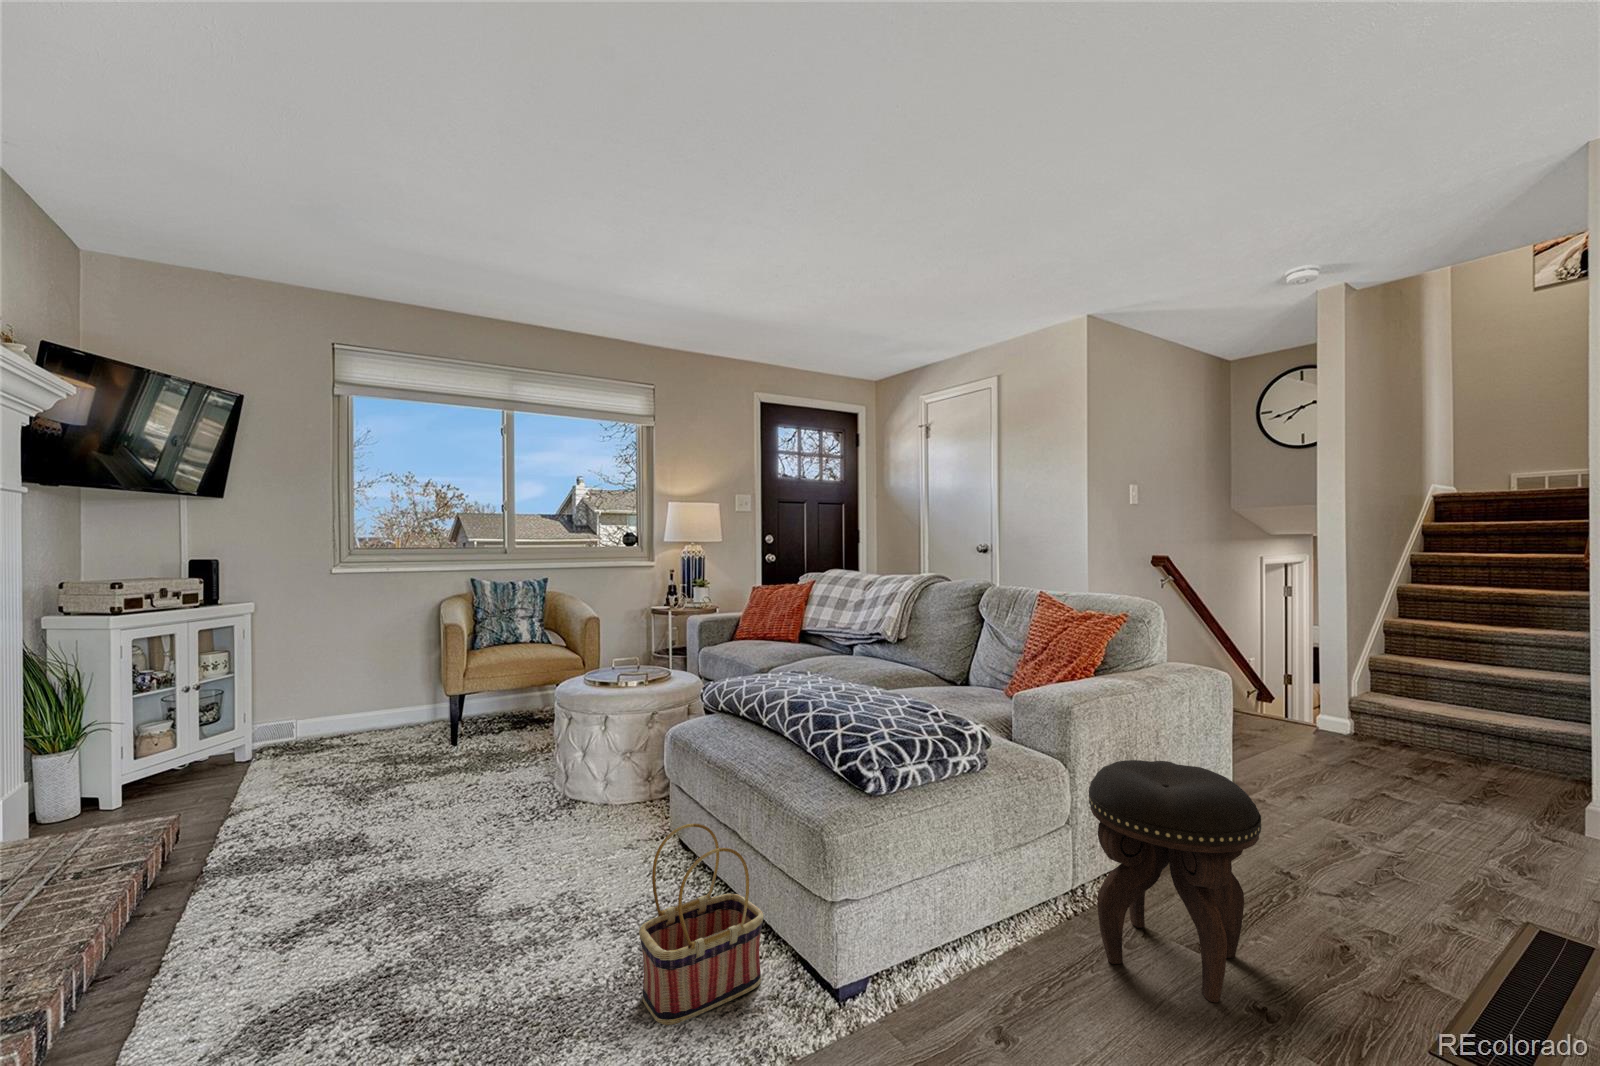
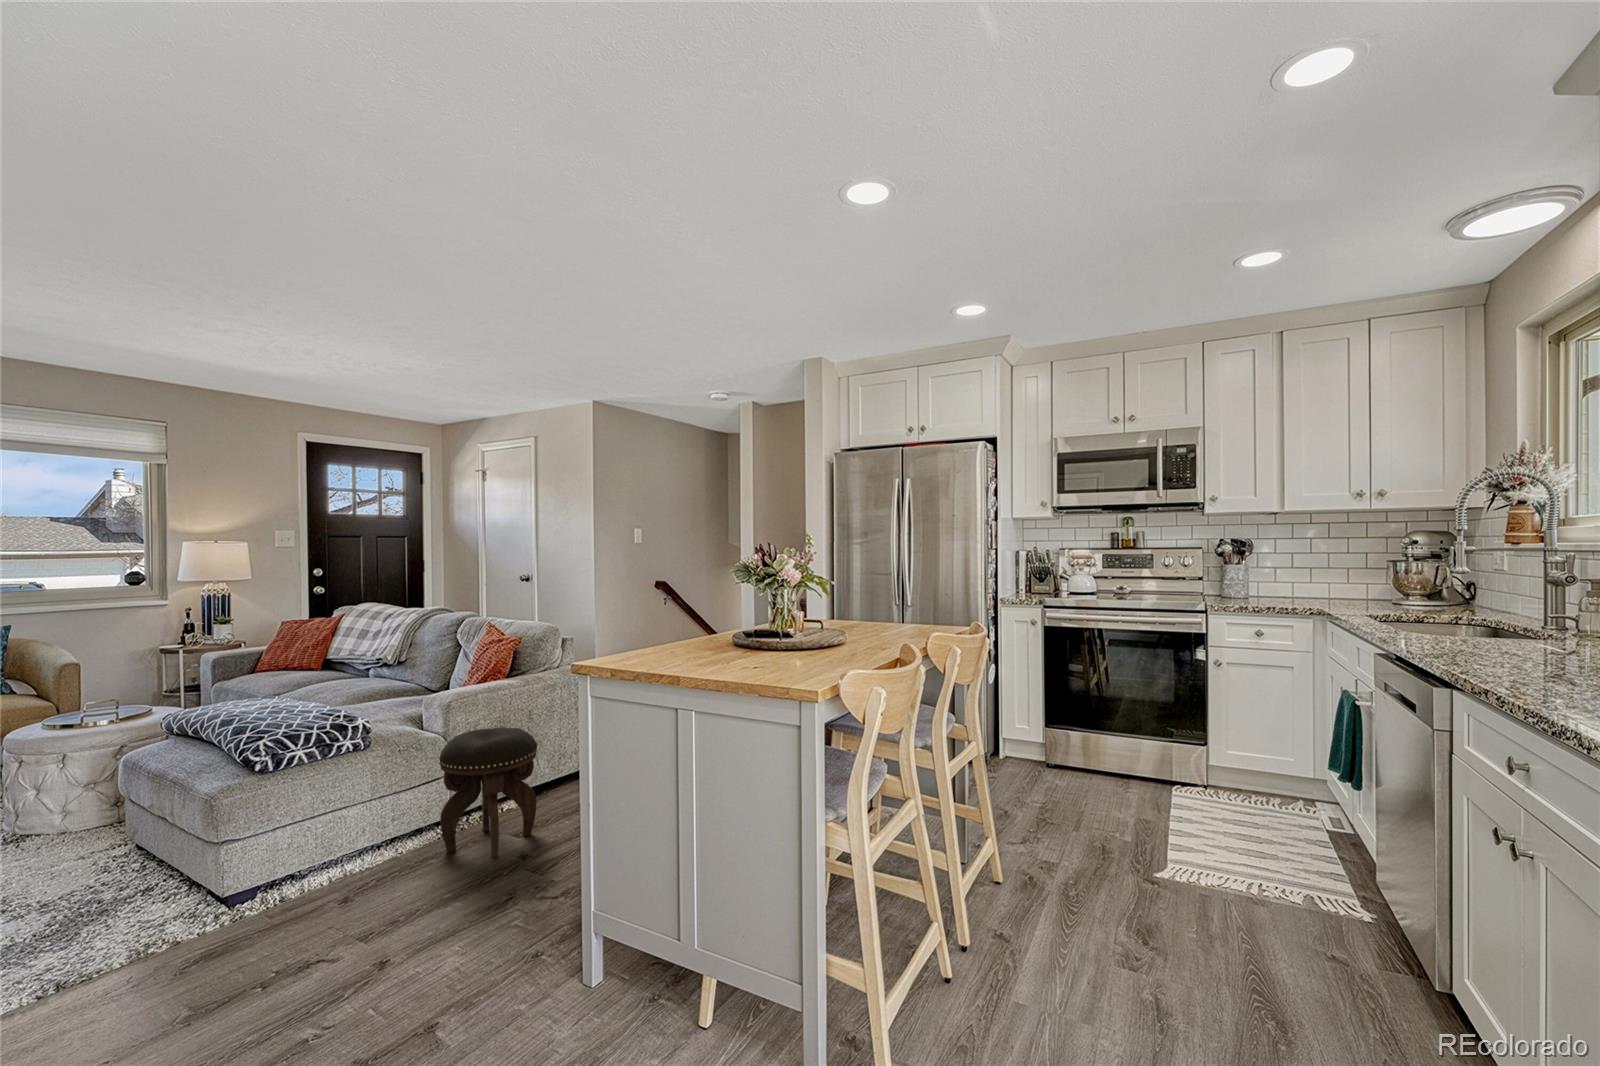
basket: present [639,824,764,1025] -> none [49,814,171,950]

